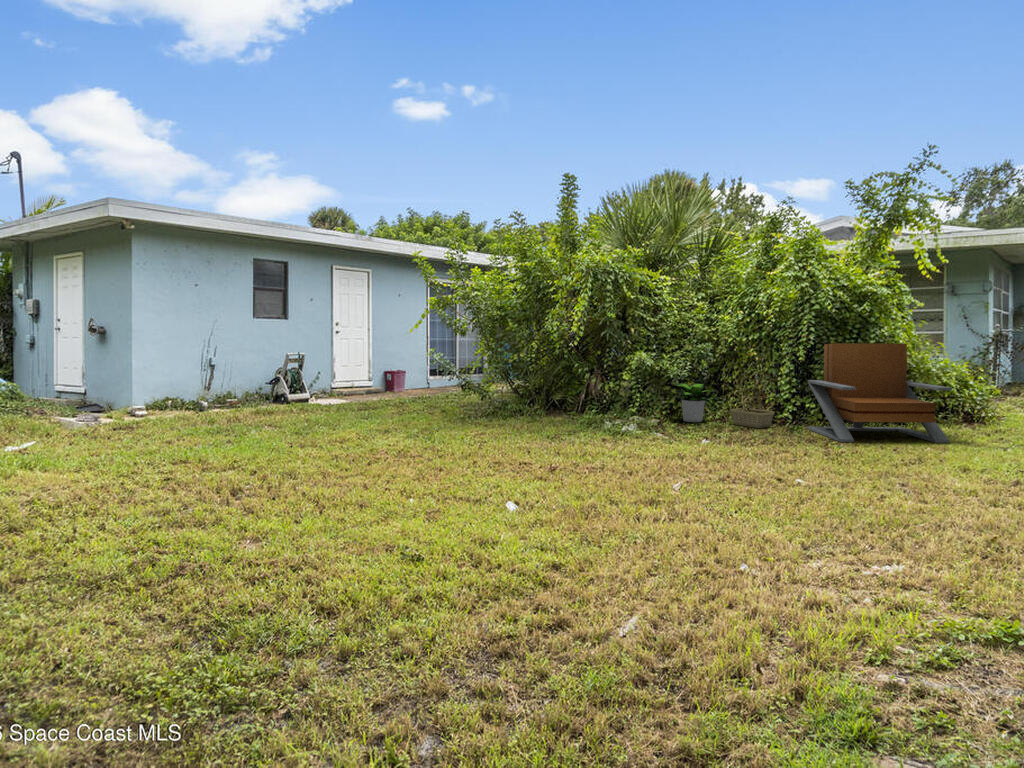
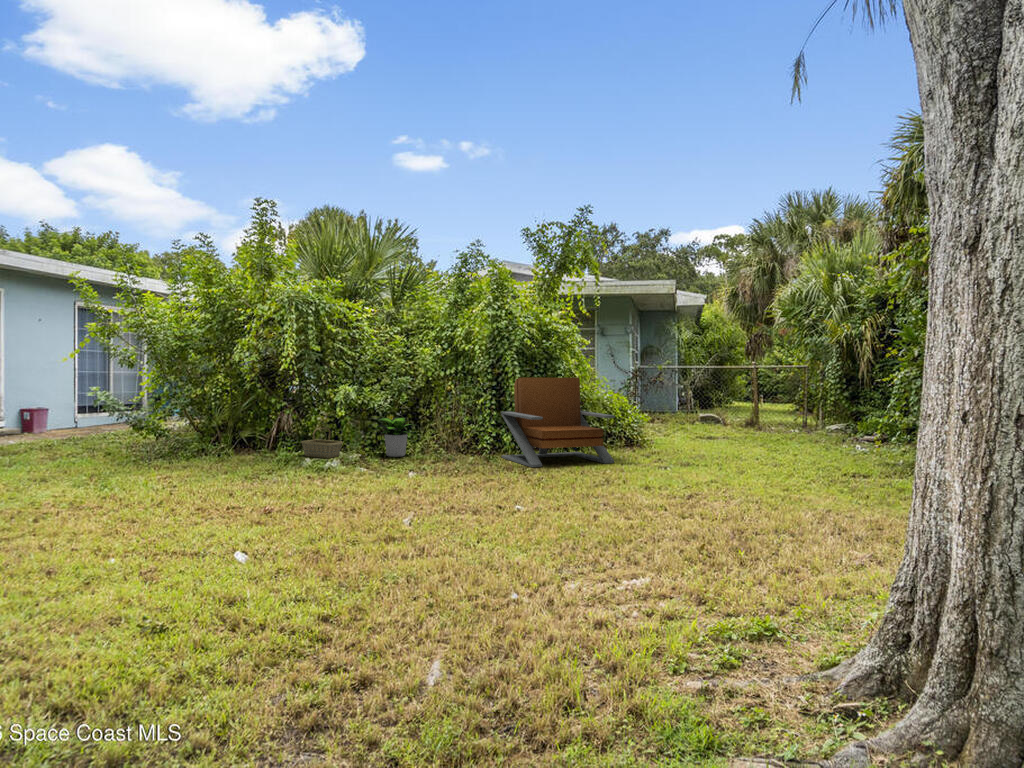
basket: present [730,397,775,428] -> present [301,428,343,458]

